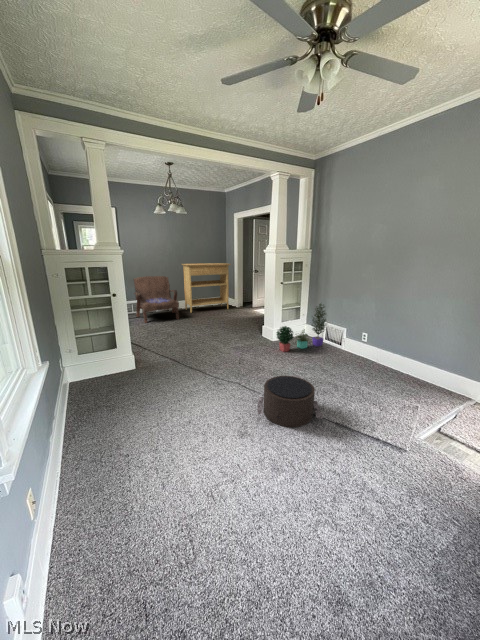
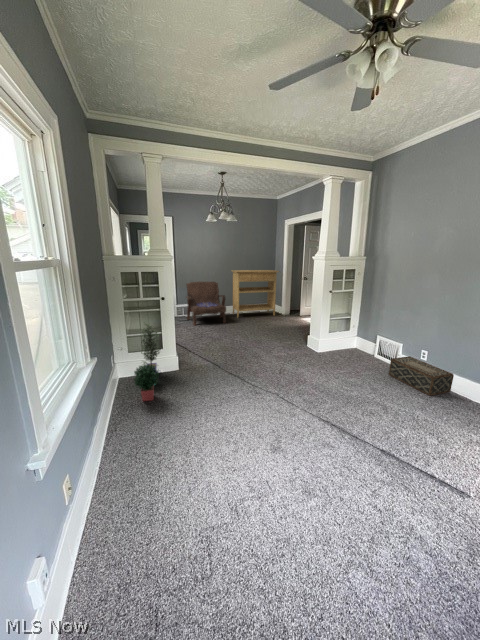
potted plant: present [276,304,326,352] -> present [134,323,159,401]
woven basket: none [337,340,390,373] -> present [389,356,454,396]
pouf: present [257,376,322,427] -> none [293,390,365,448]

